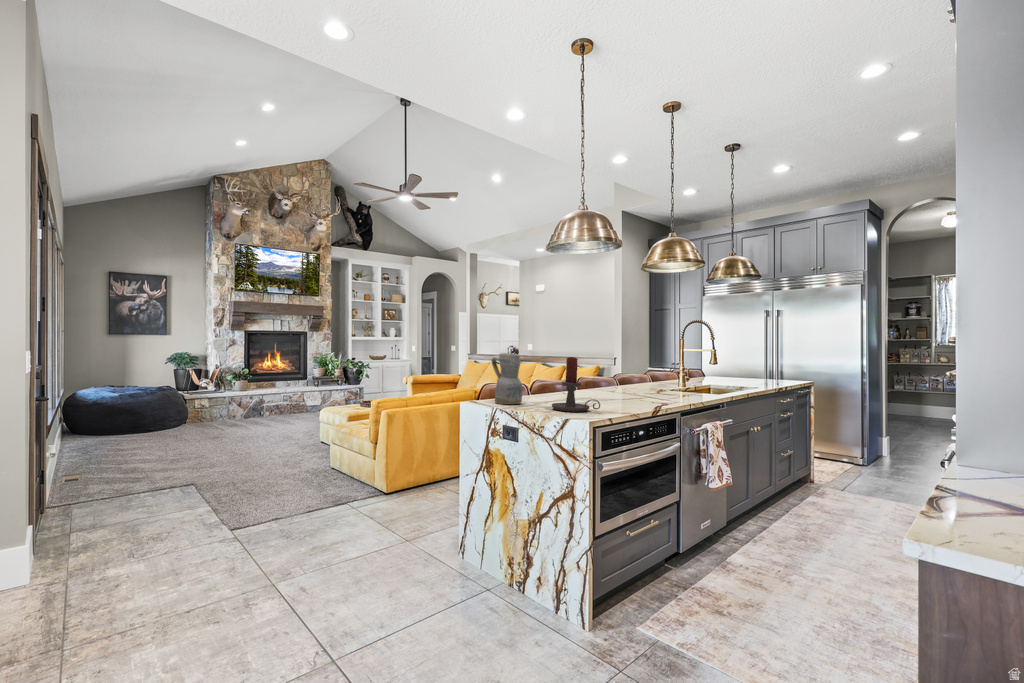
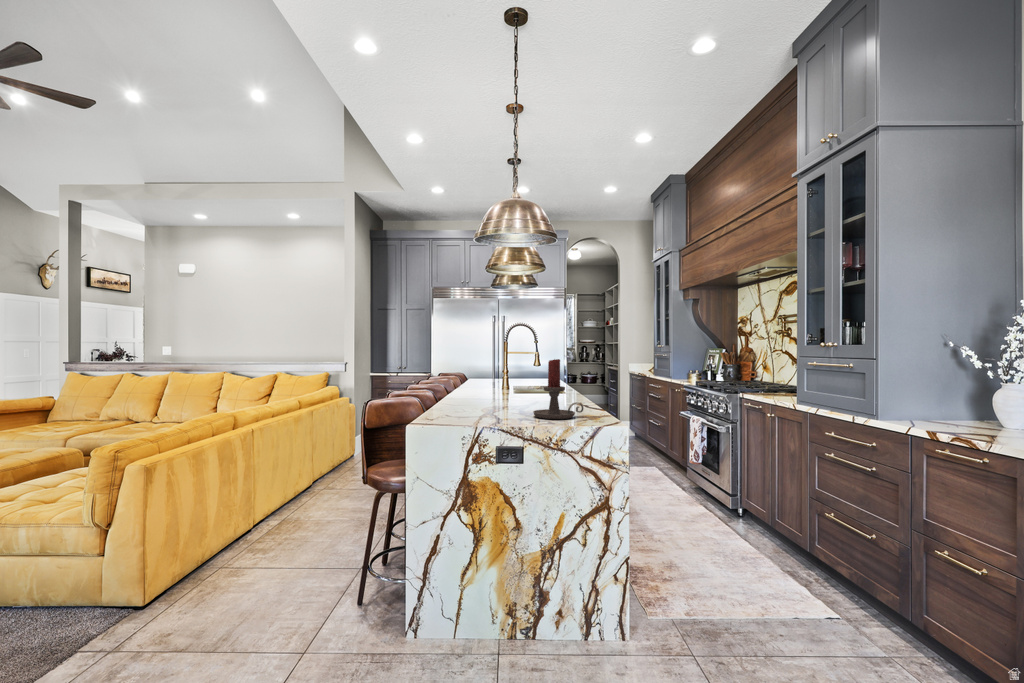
ceramic pitcher: present [492,353,522,404] -> none [456,358,499,422]

